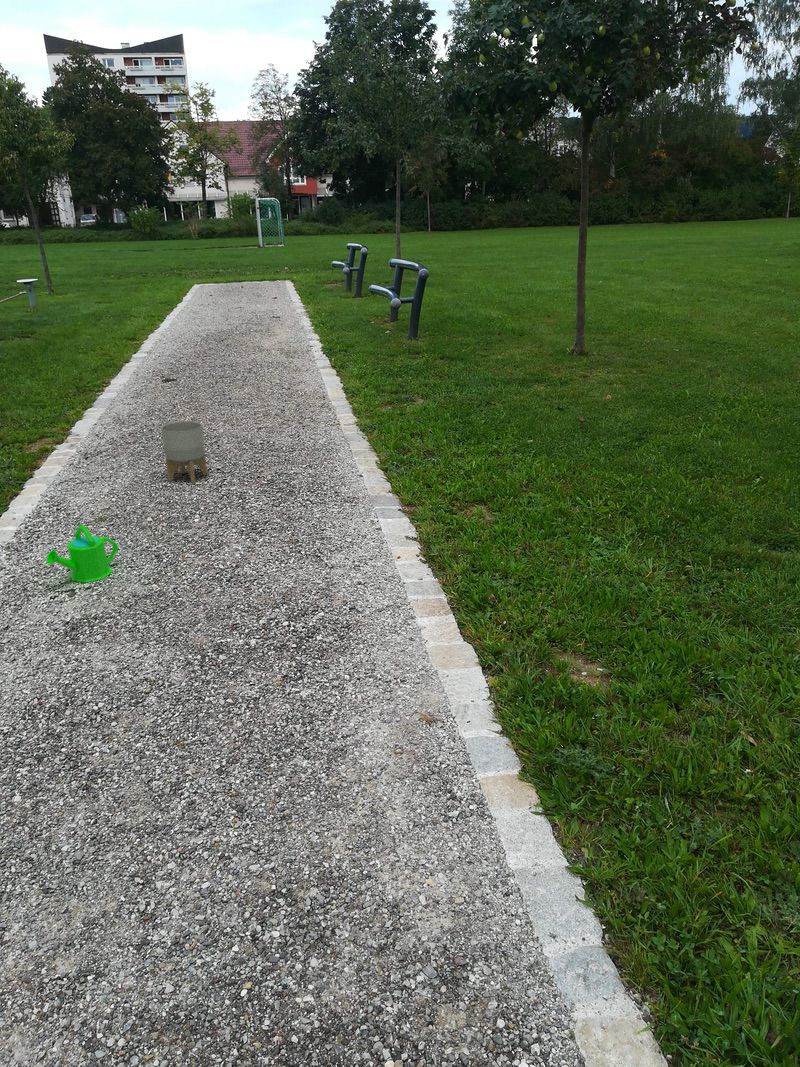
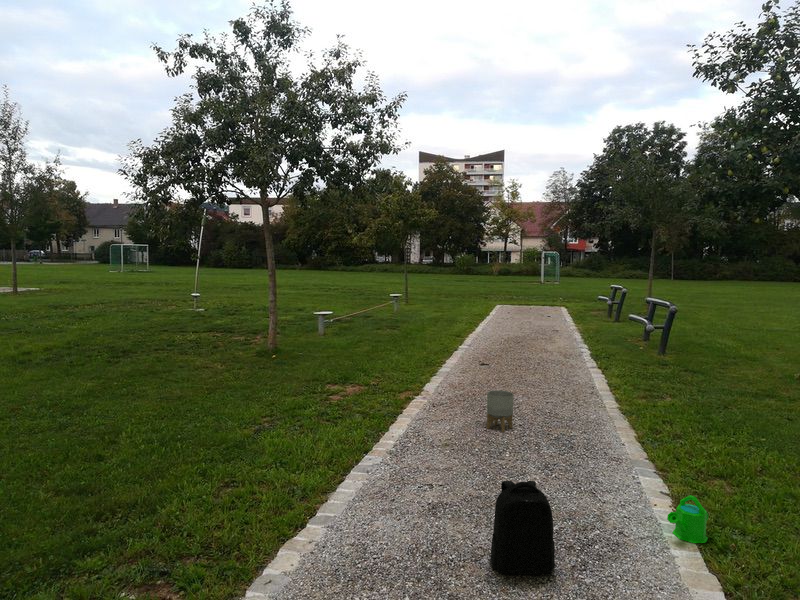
watering can: present [46,525,118,582] -> present [667,495,709,543]
backpack: none [155,571,259,715] -> present [490,481,555,574]

